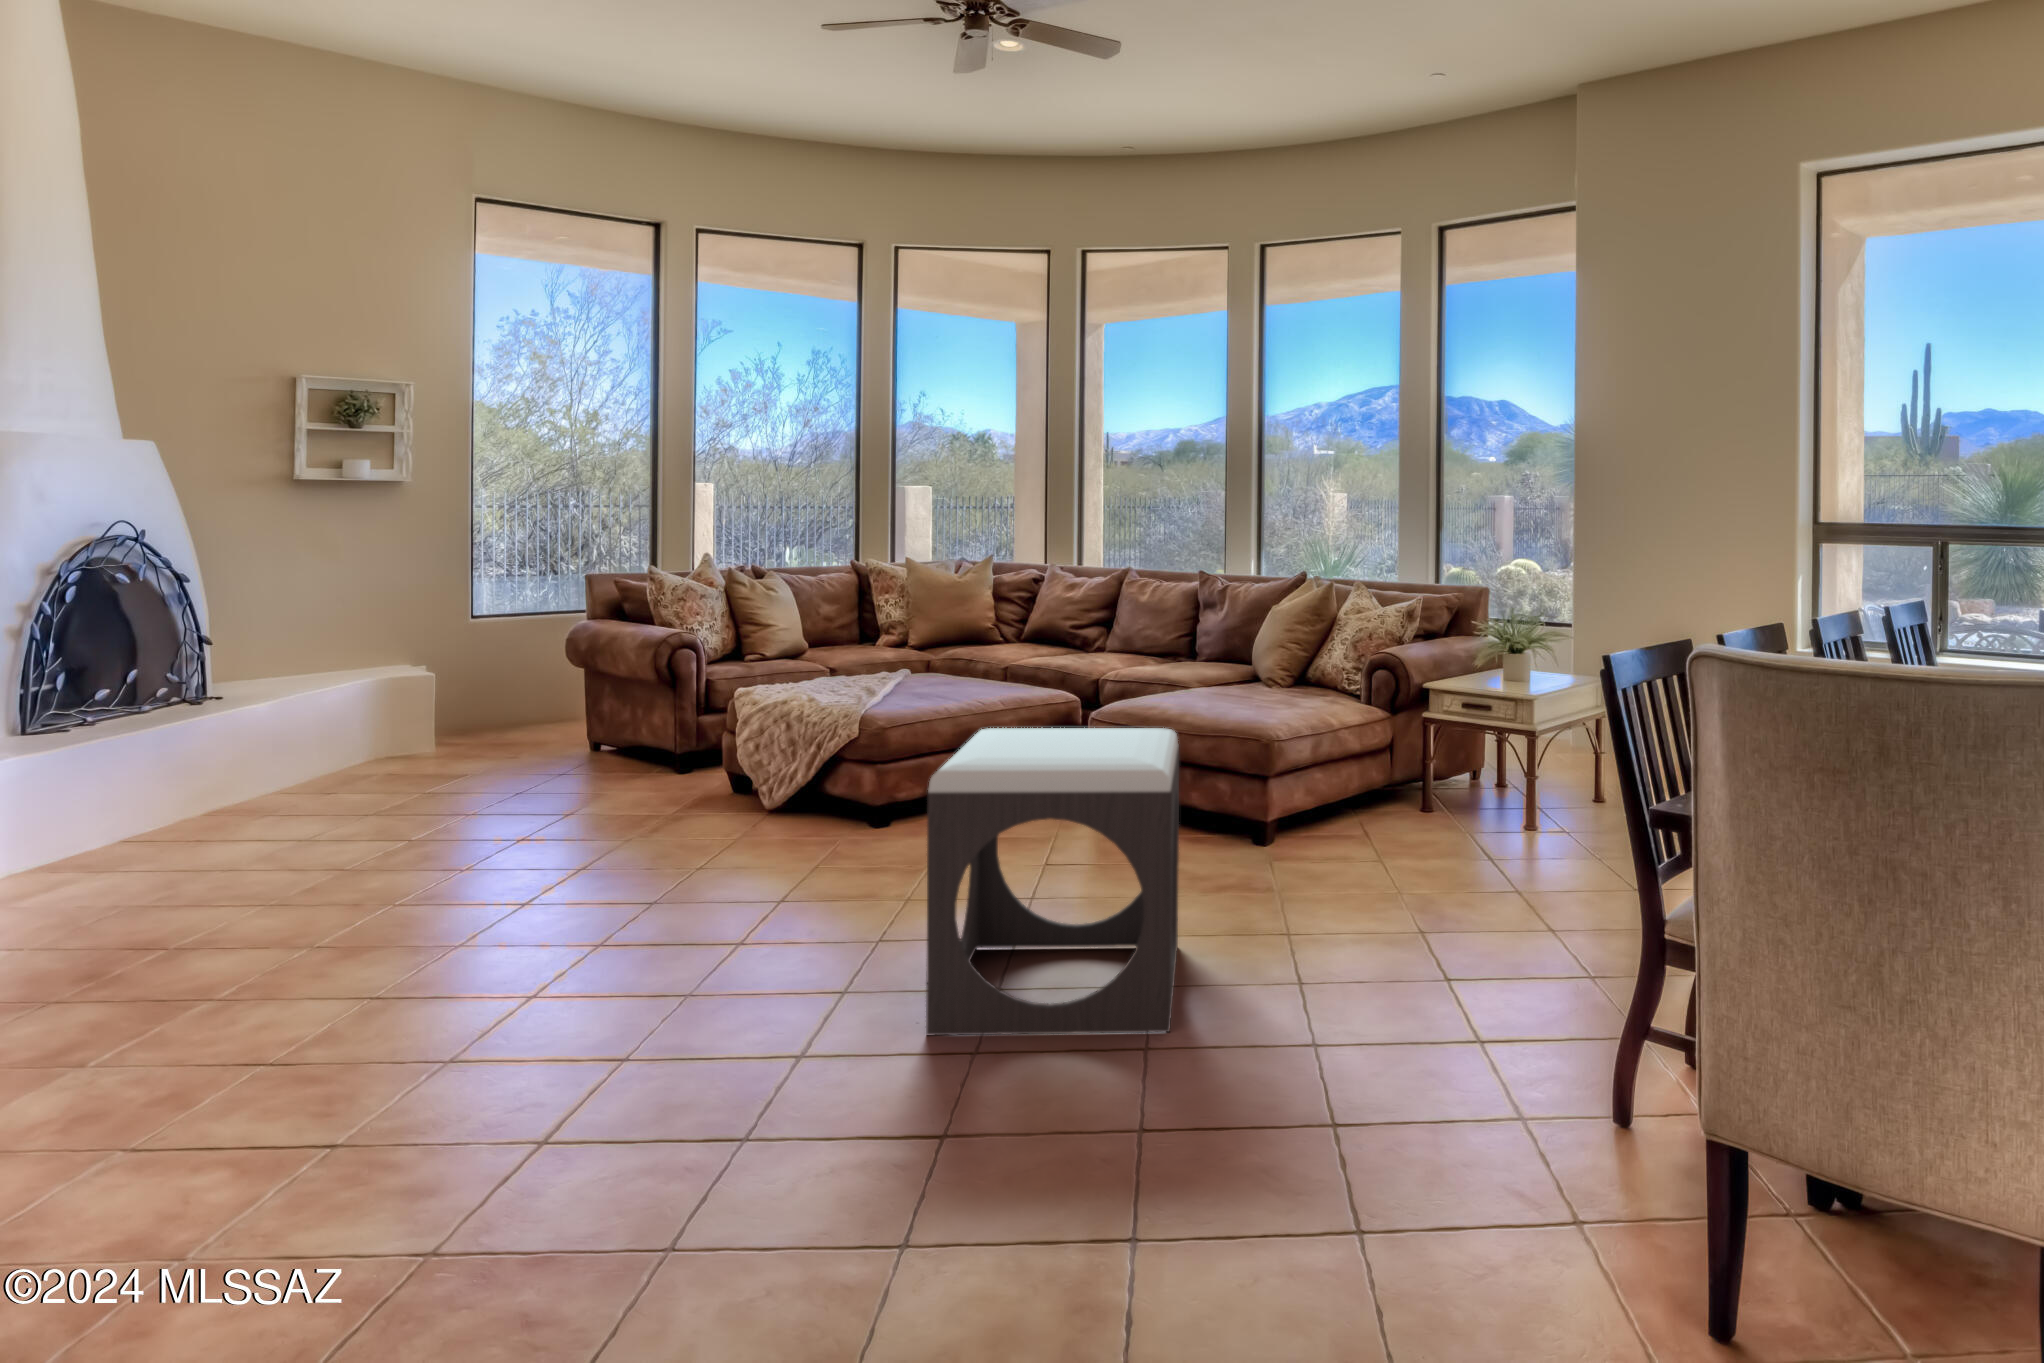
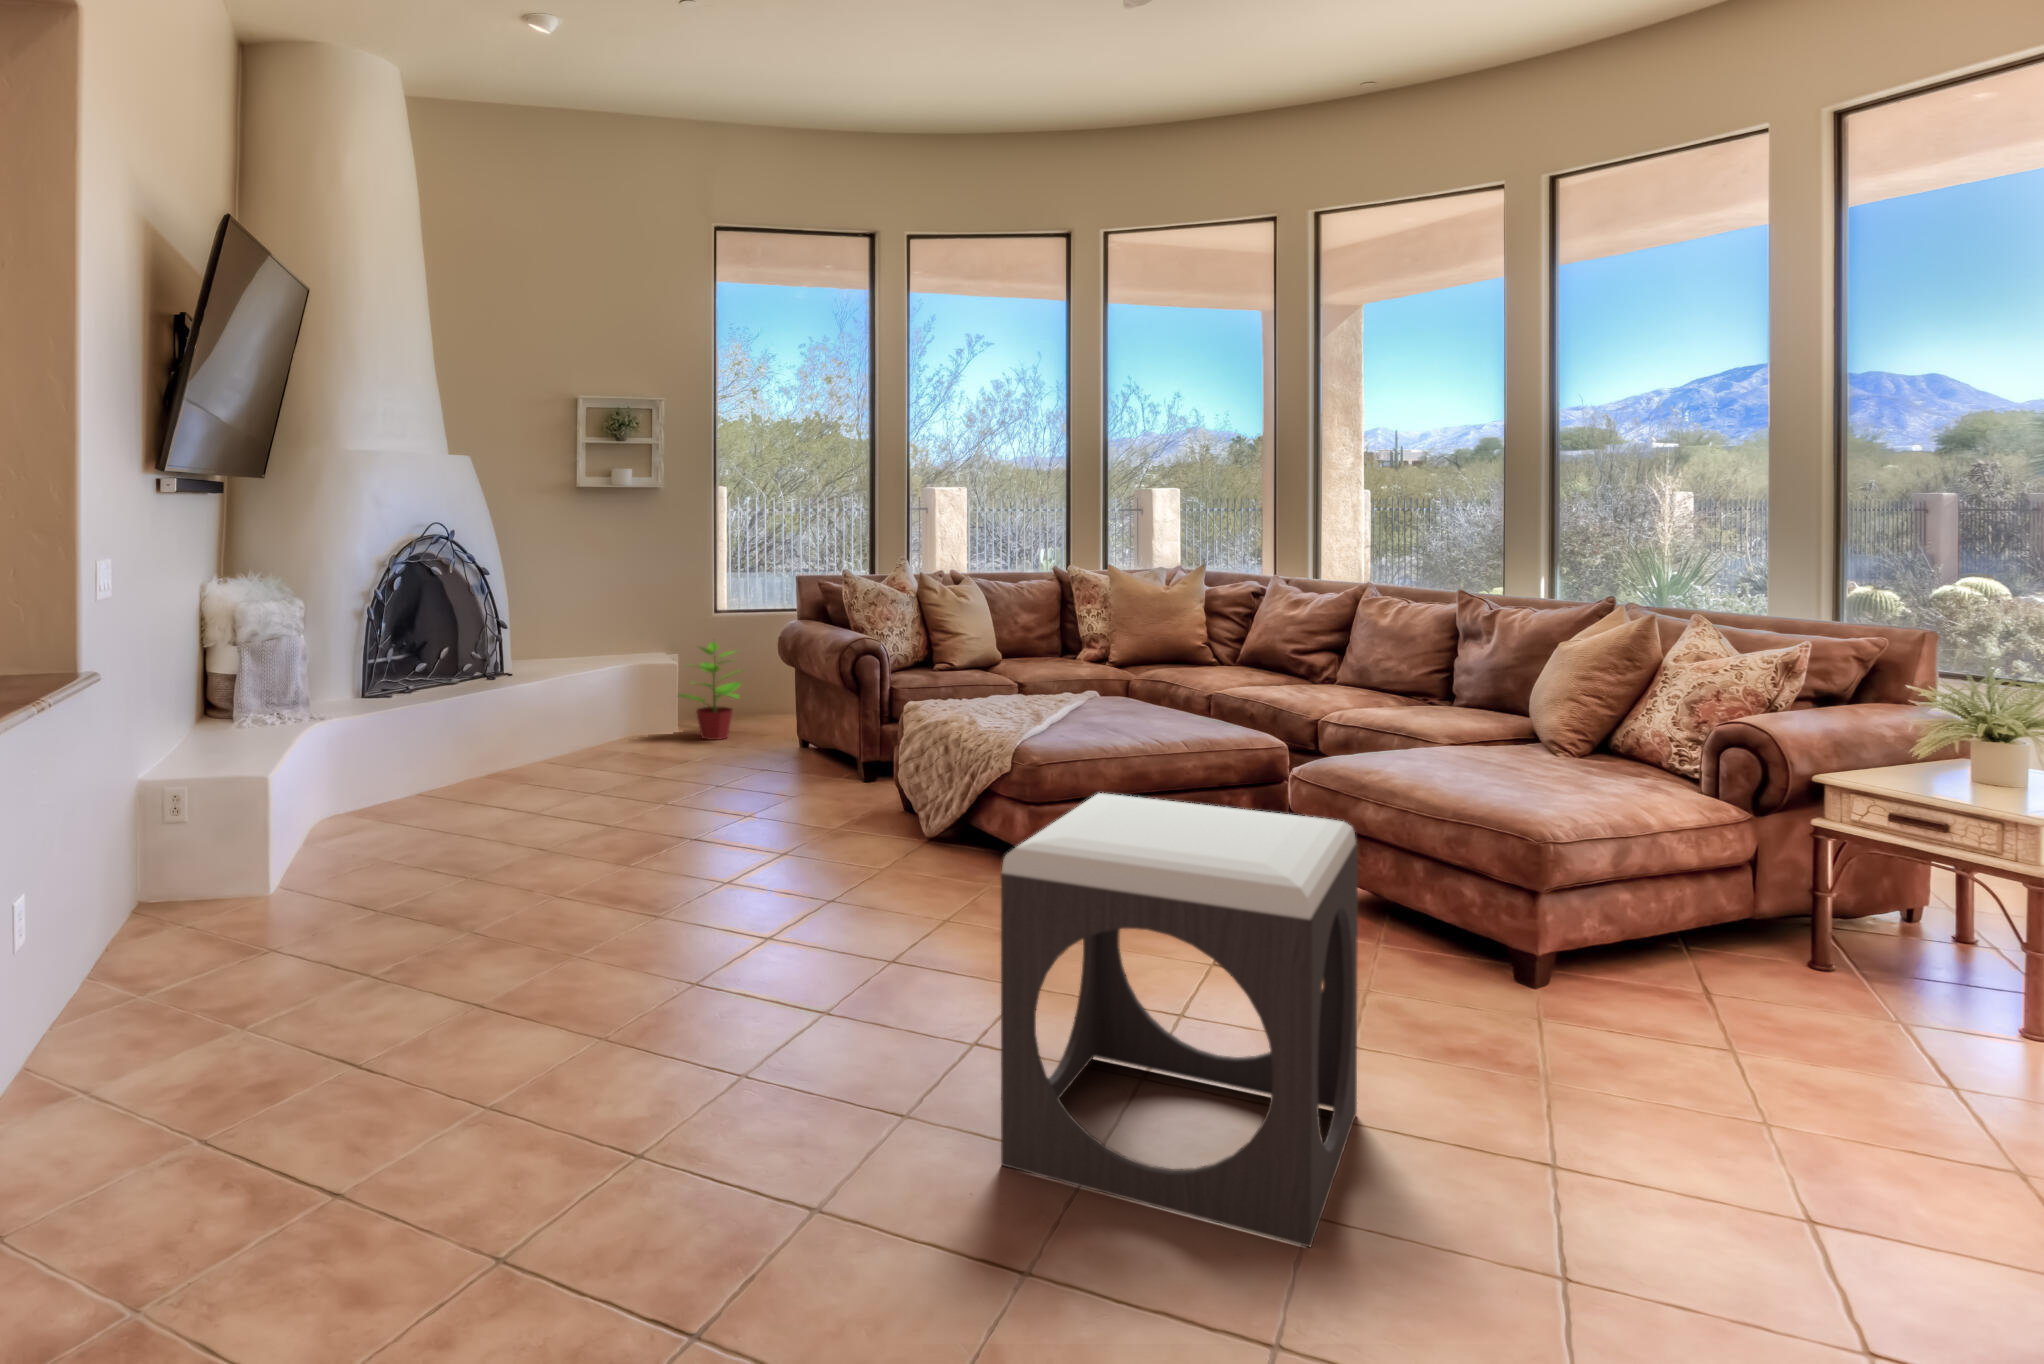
potted plant: none [433,644,529,751] -> present [679,642,741,740]

